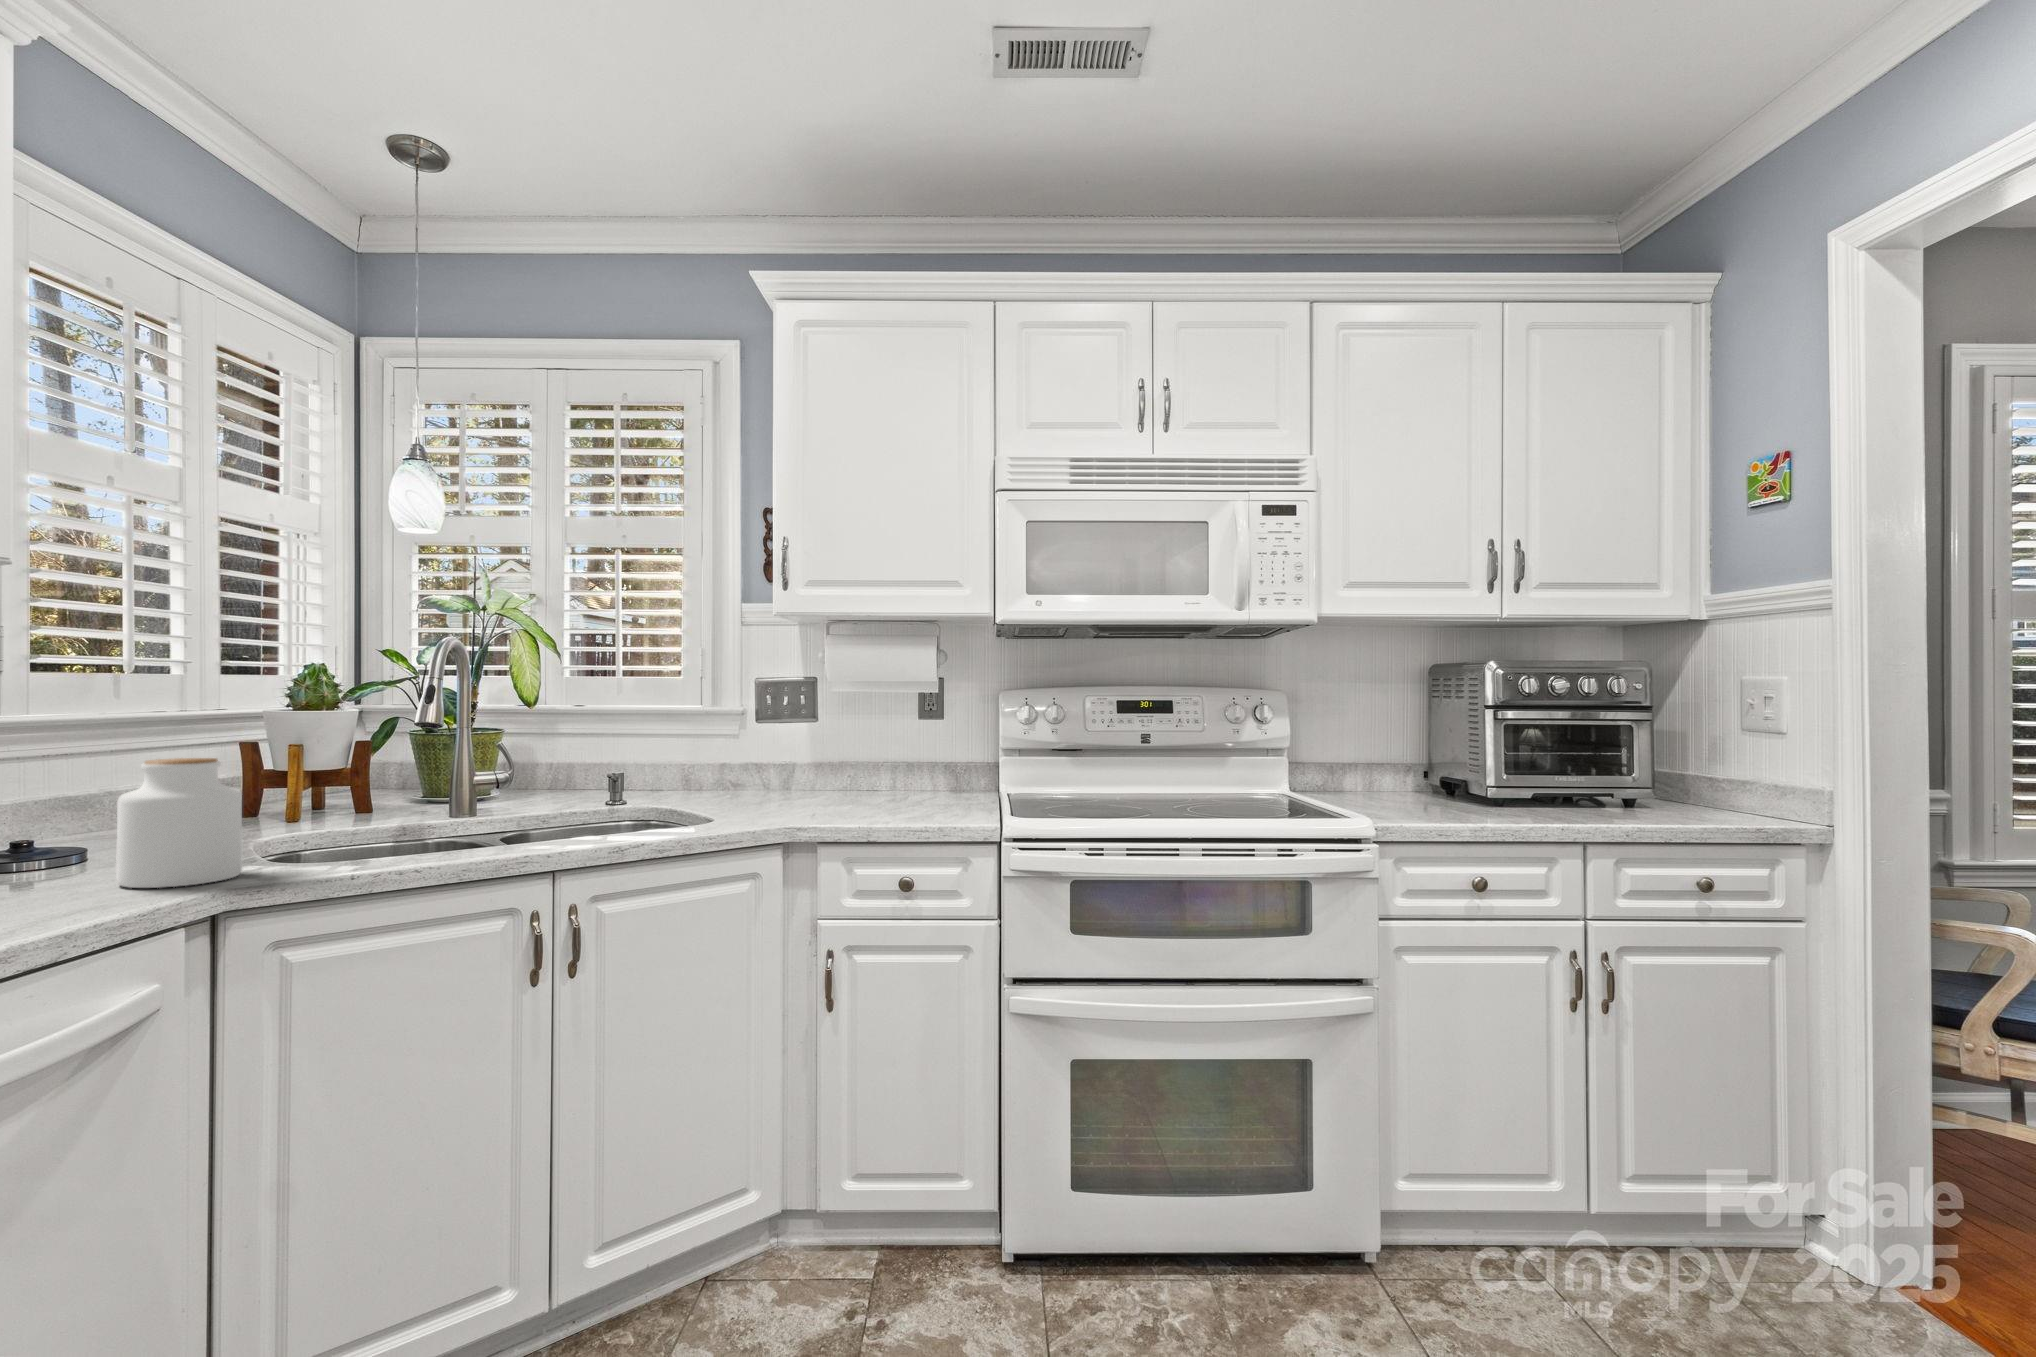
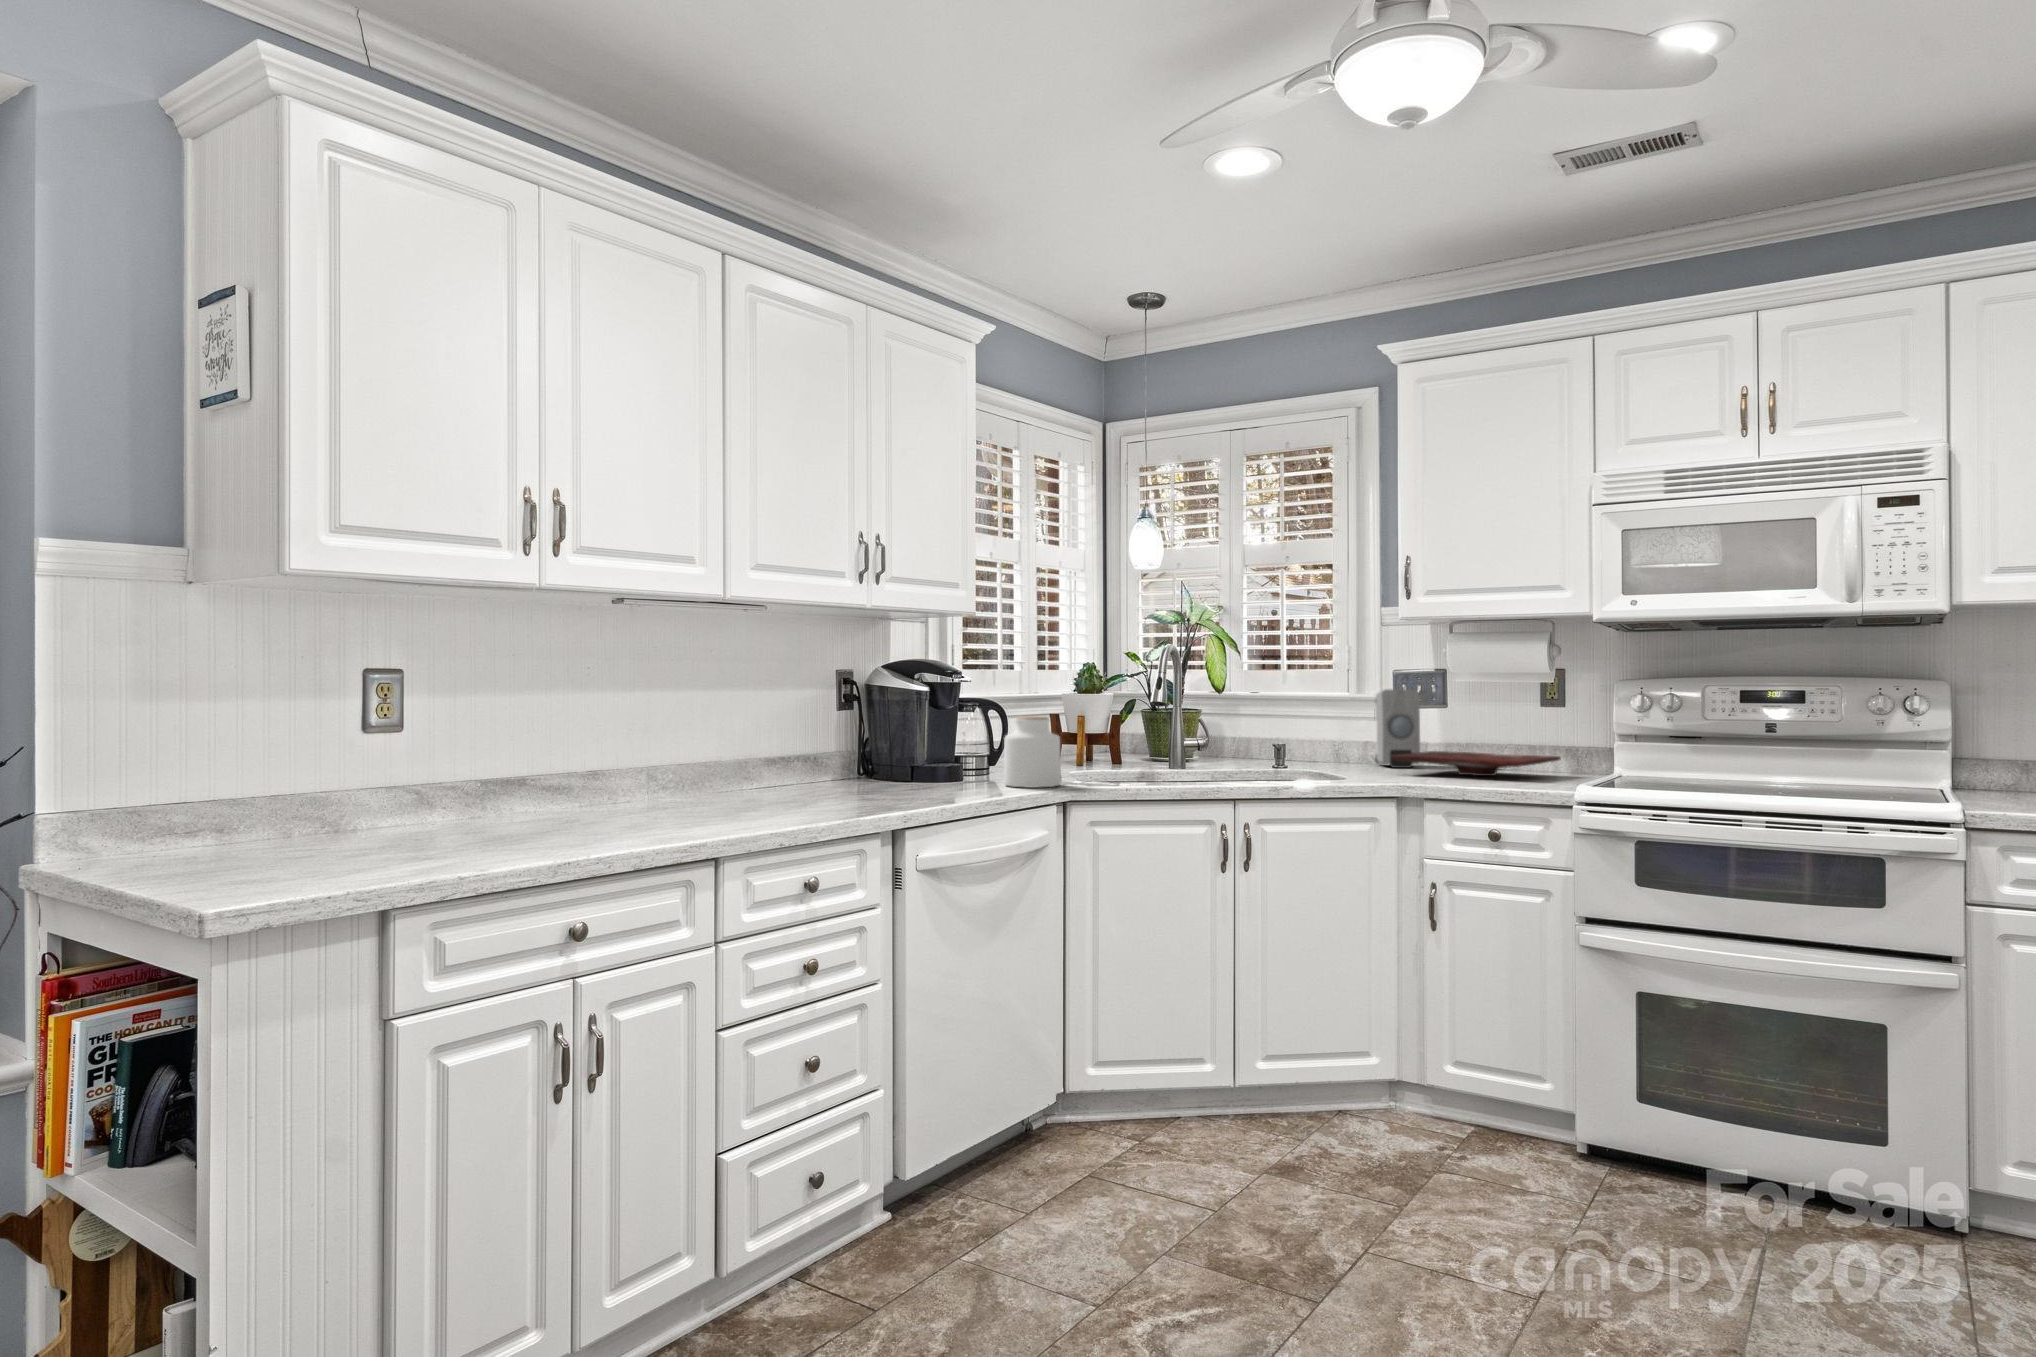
soap dispenser: none [729,702,787,797] -> present [1374,689,1420,768]
cutting board: none [762,775,948,805] -> present [1391,751,1561,776]

